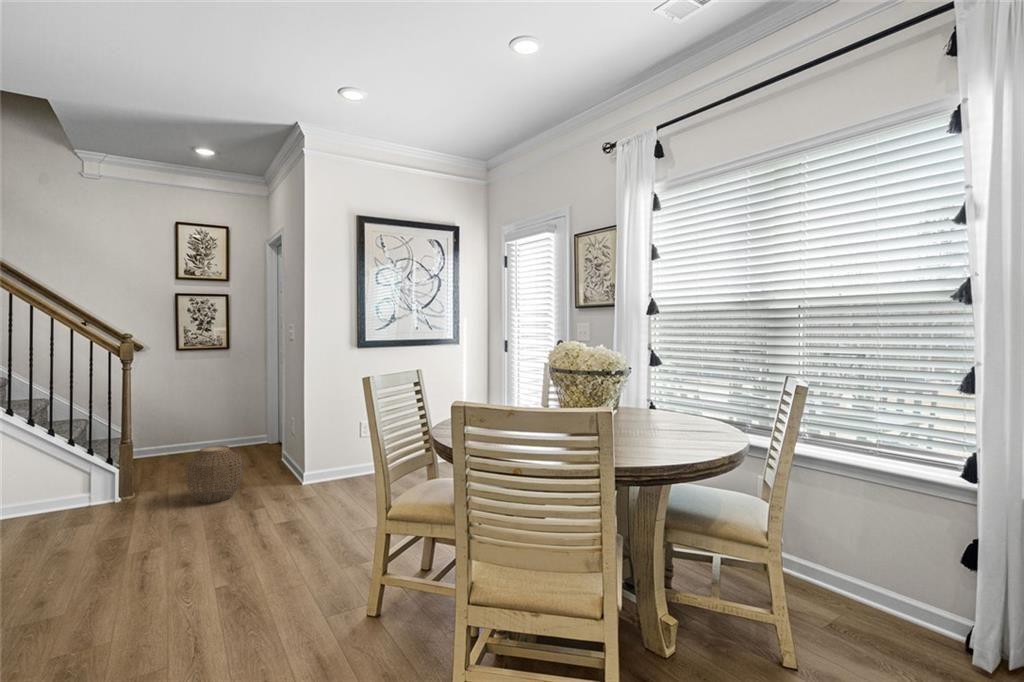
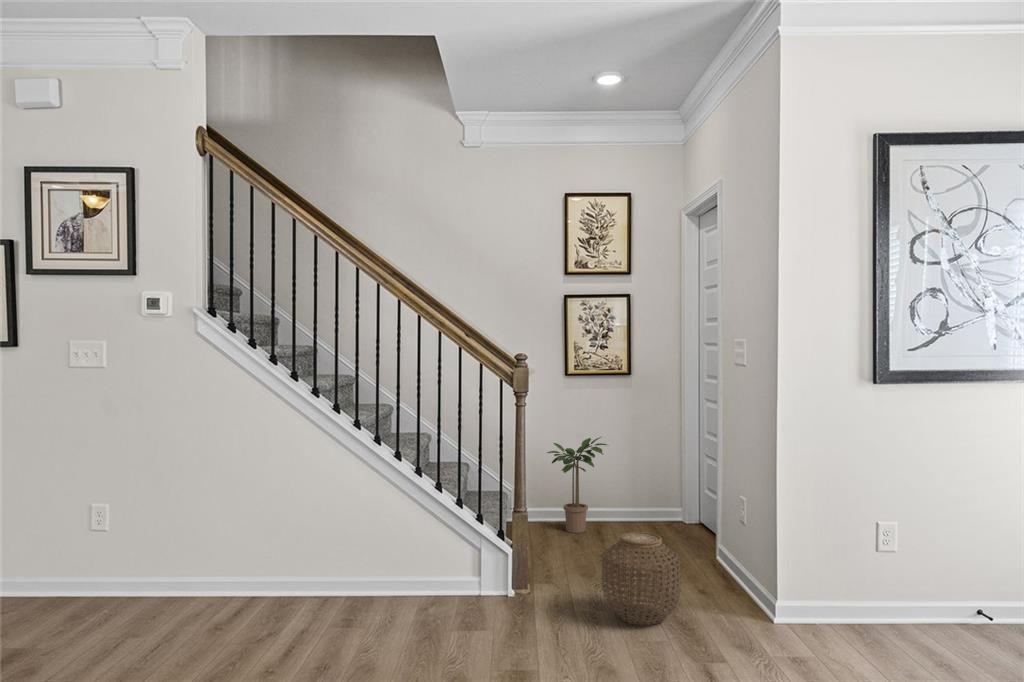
potted plant: none [160,391,212,459] -> present [547,437,607,533]

